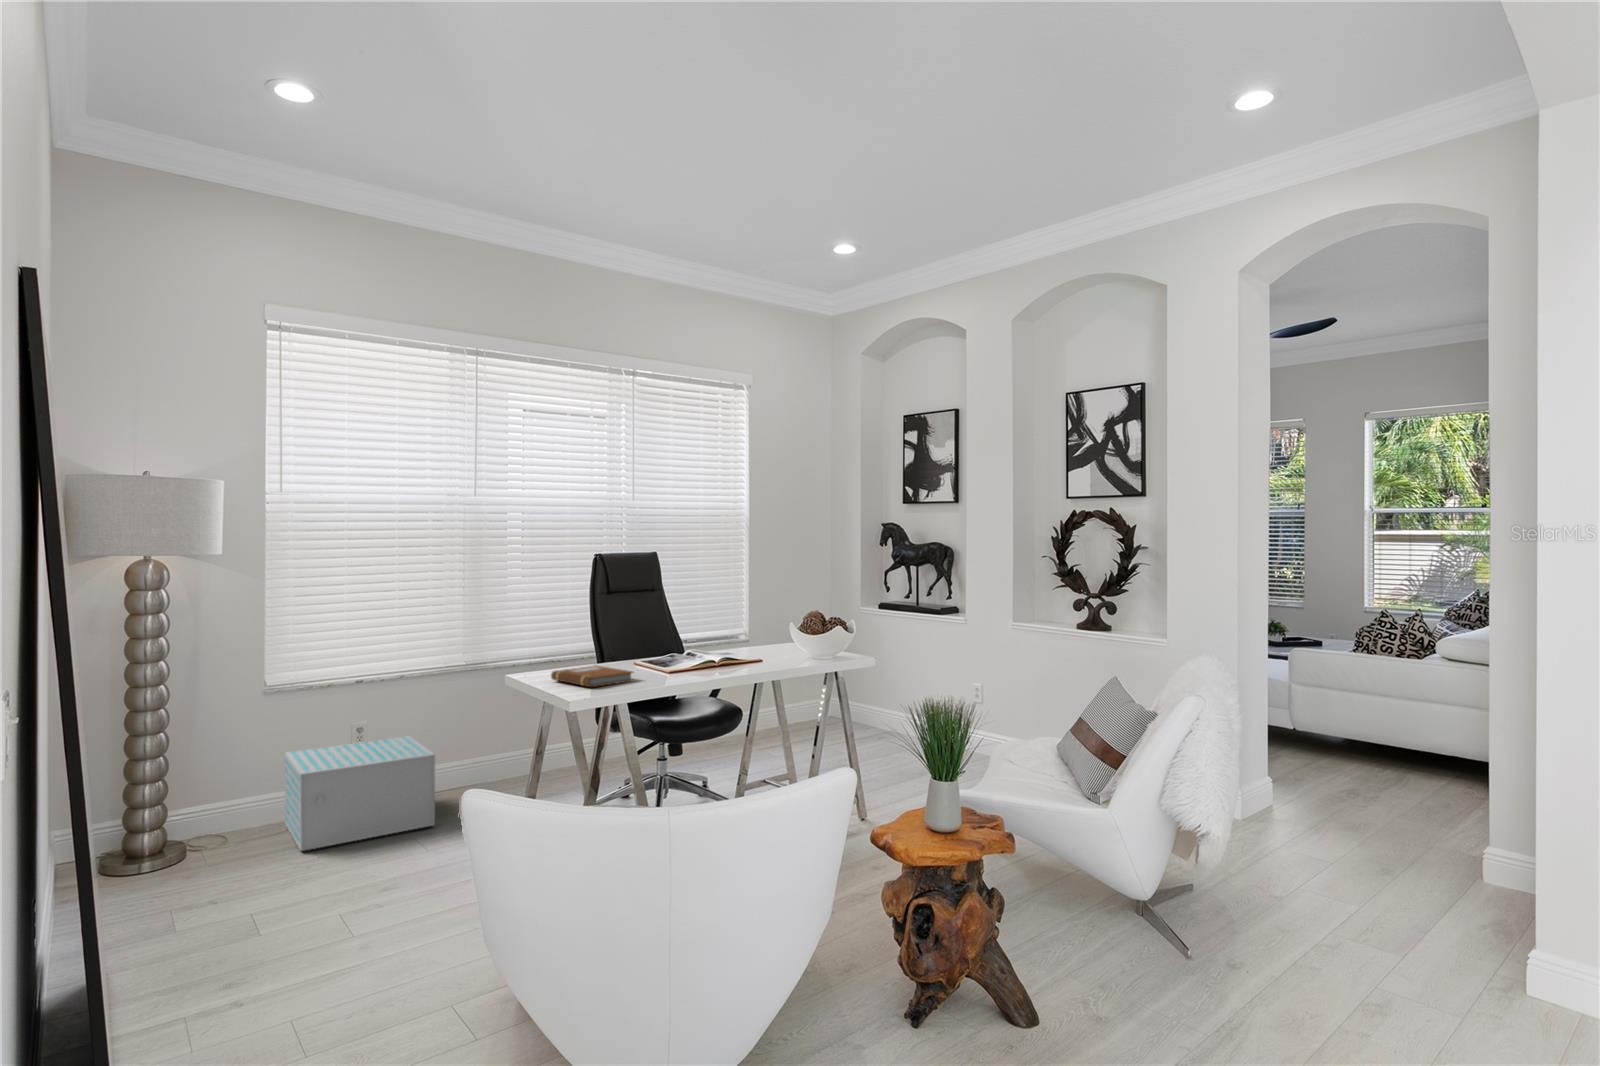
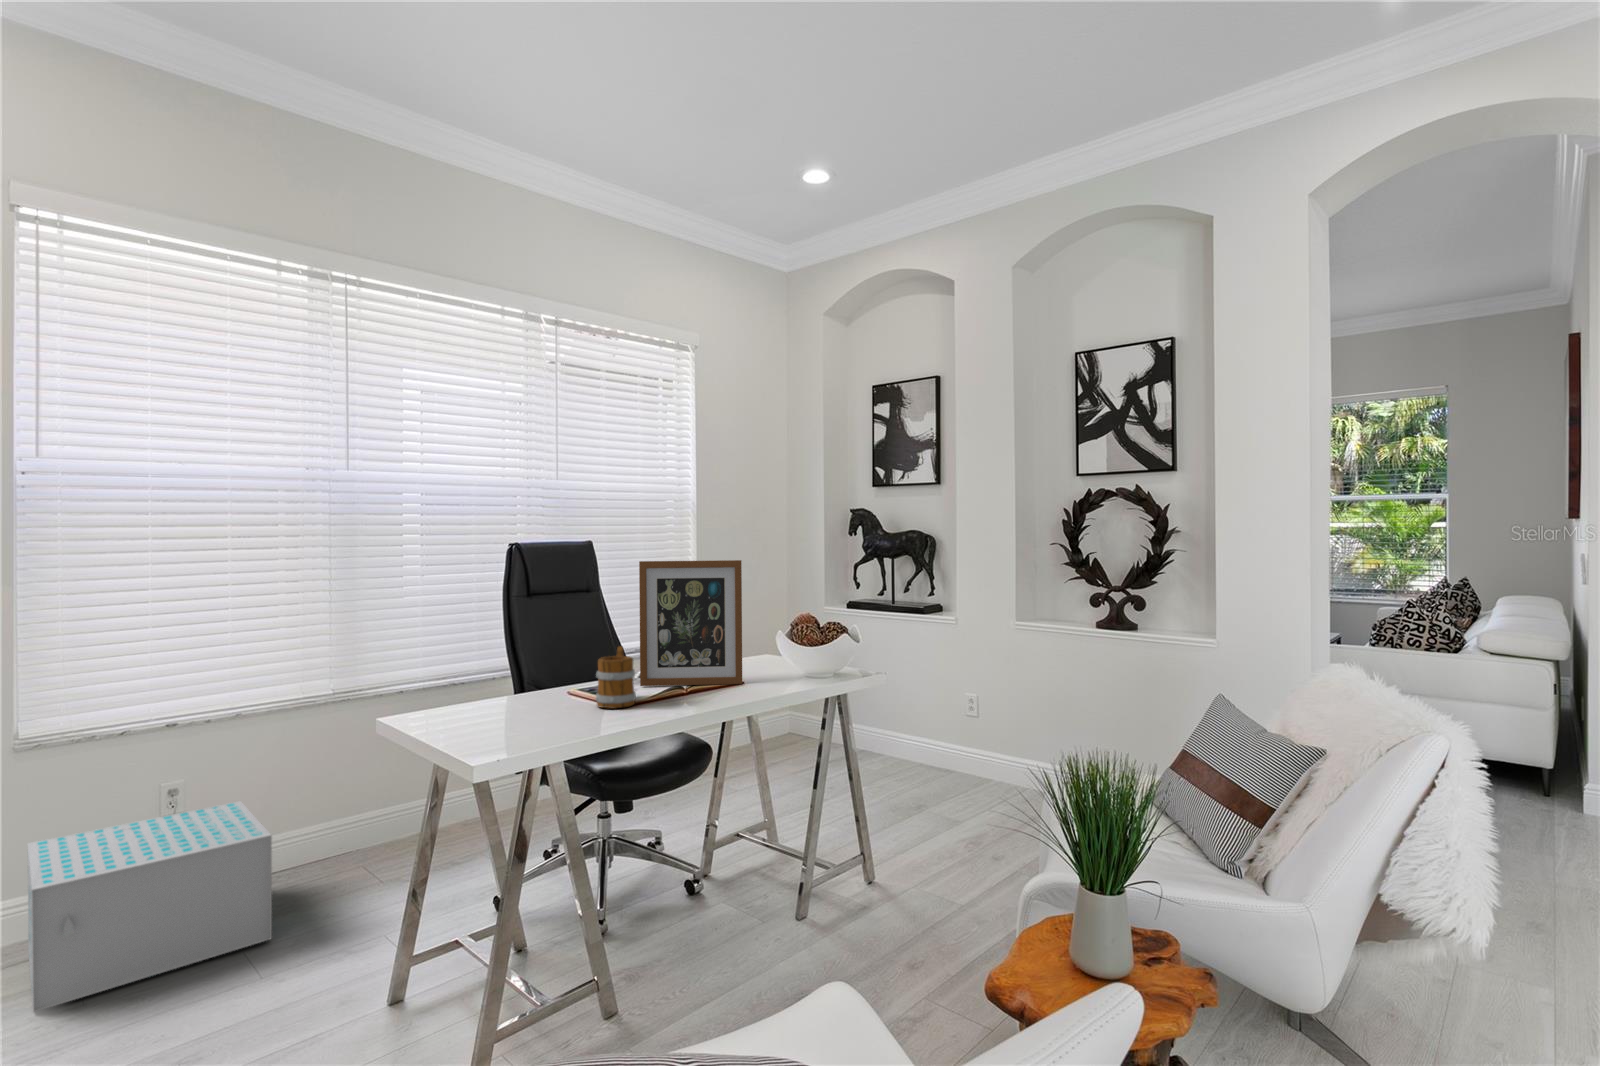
picture frame: none [684,570,758,662] -> present [639,560,742,686]
mug: none [649,631,678,674] -> present [596,646,636,709]
notebook: present [551,666,633,687] -> none [448,699,576,738]

